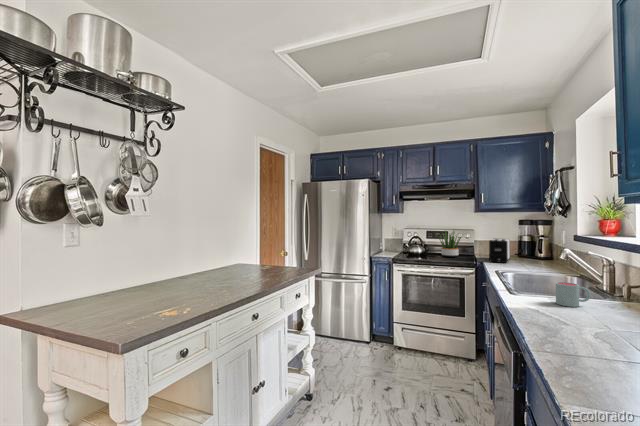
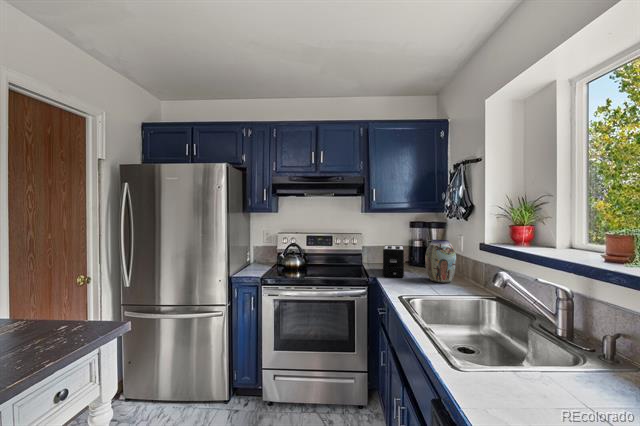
potted plant: present [437,231,462,257] -> none [318,233,352,271]
vase: none [526,233,554,267] -> present [425,240,456,283]
mug: present [556,282,590,307] -> none [533,348,590,402]

